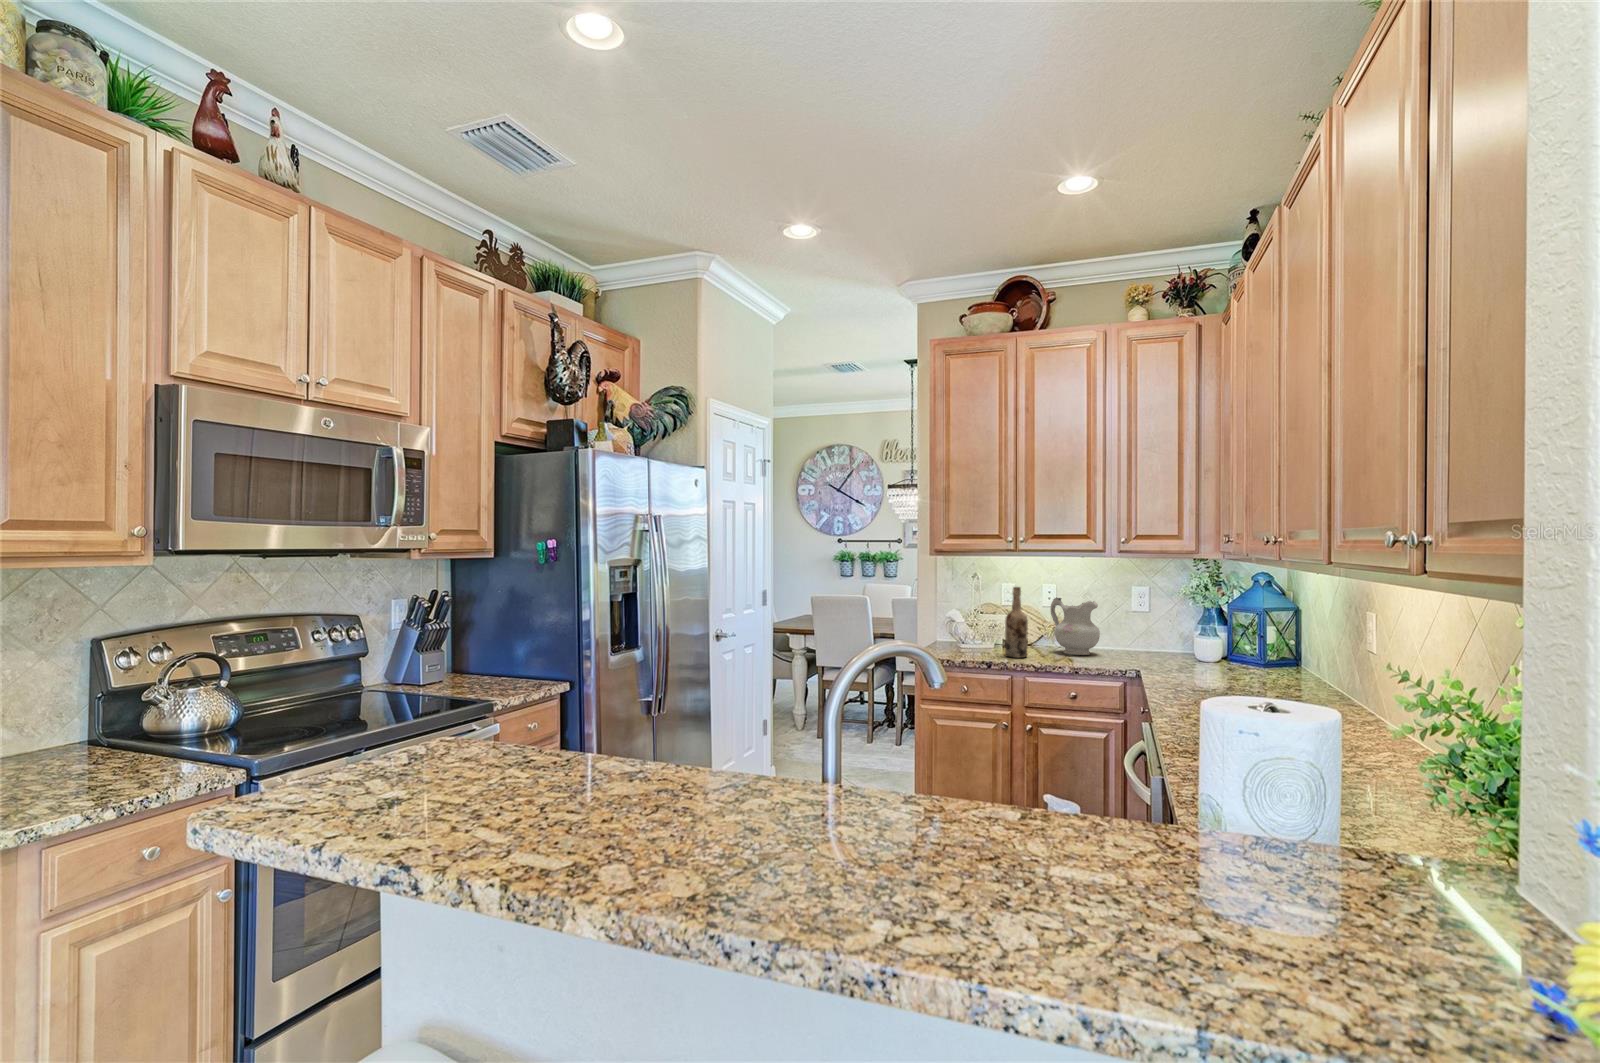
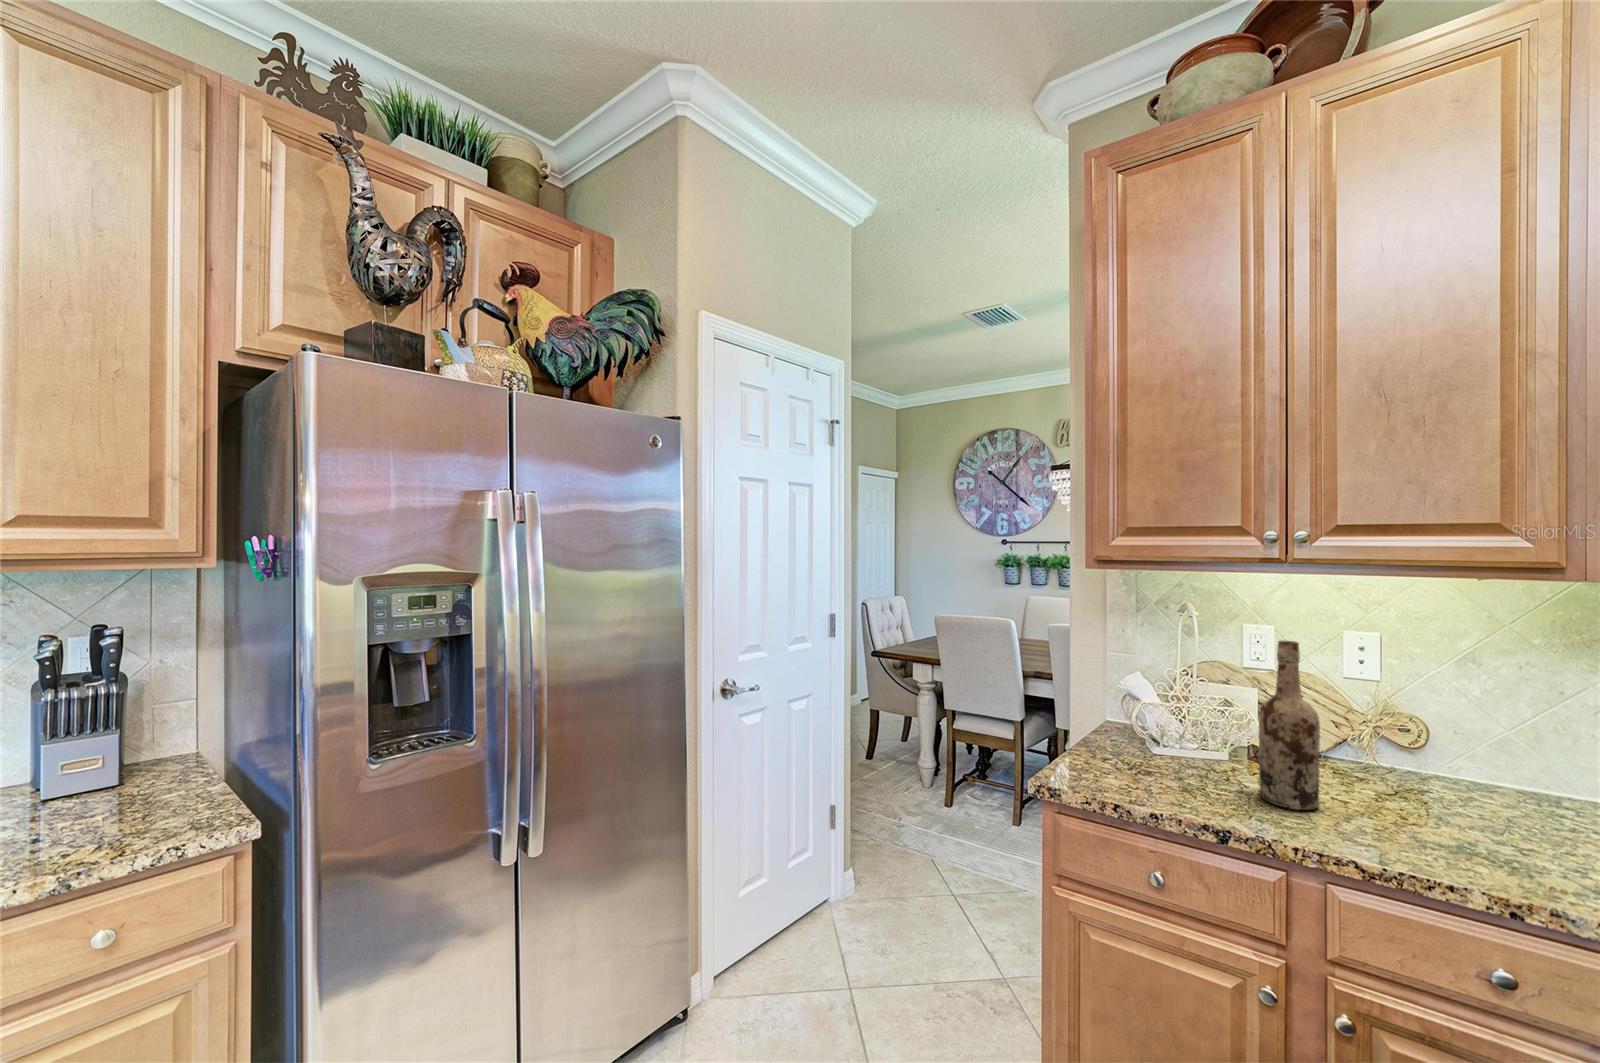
ceramic pitcher: present [1050,597,1100,655] -> none [1371,663,1524,813]

